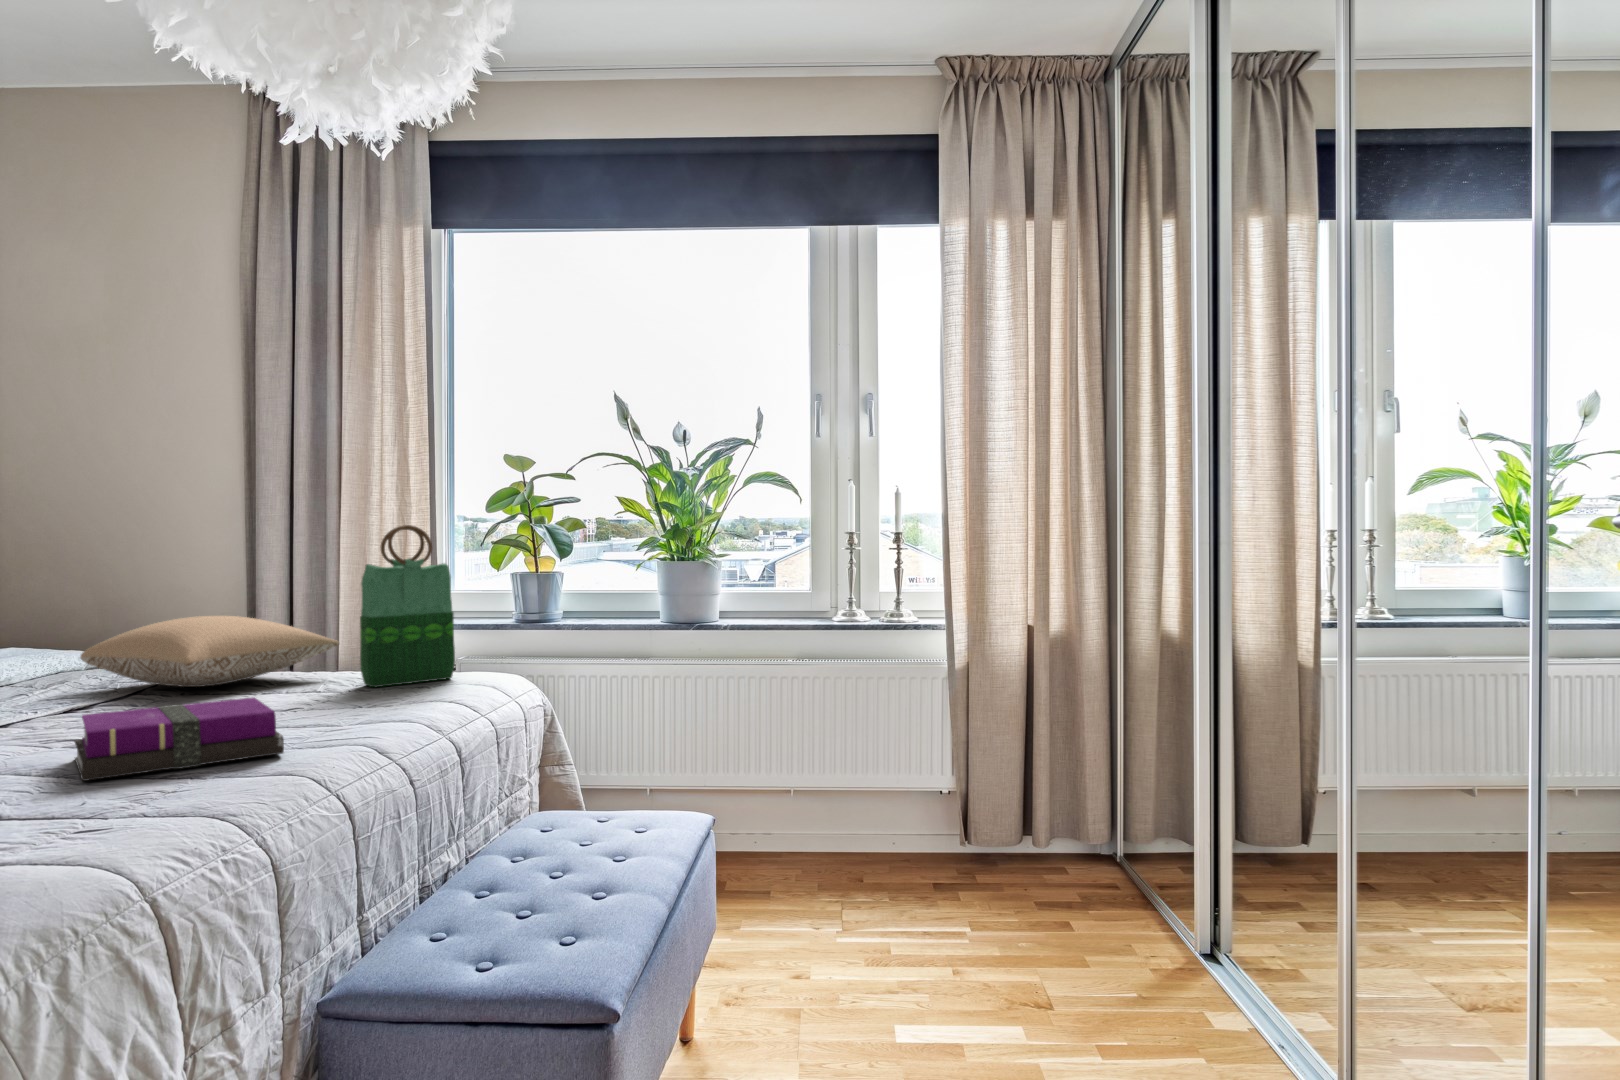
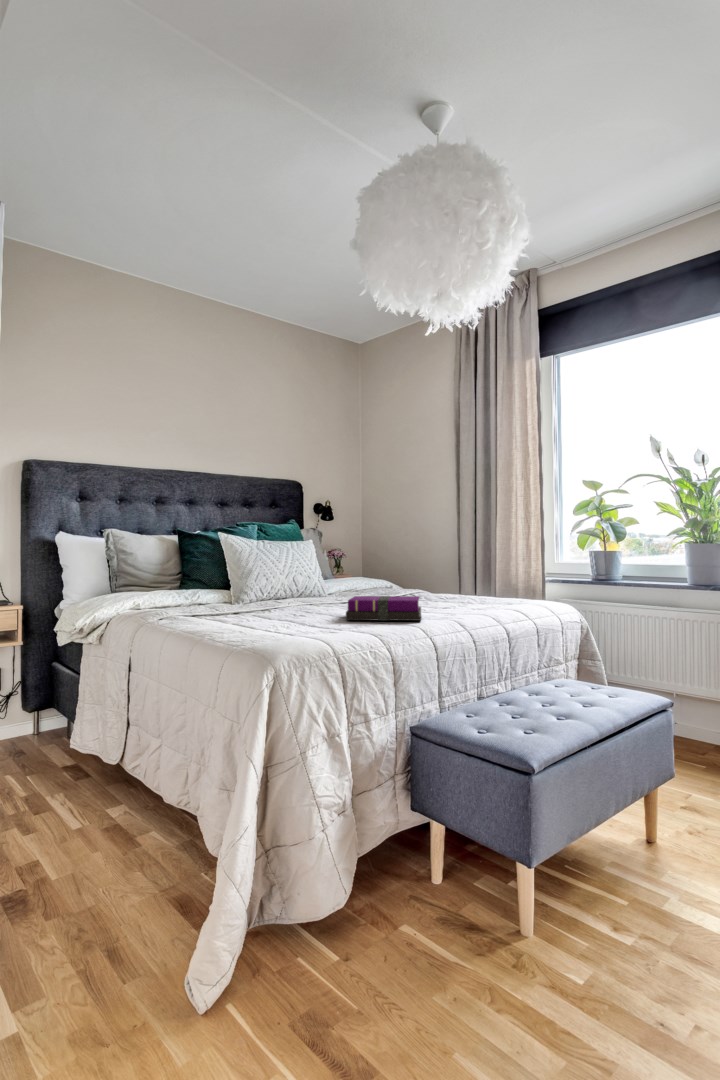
tote bag: present [360,525,455,687] -> none [488,519,536,604]
pillow: present [80,616,339,687] -> none [379,565,483,597]

